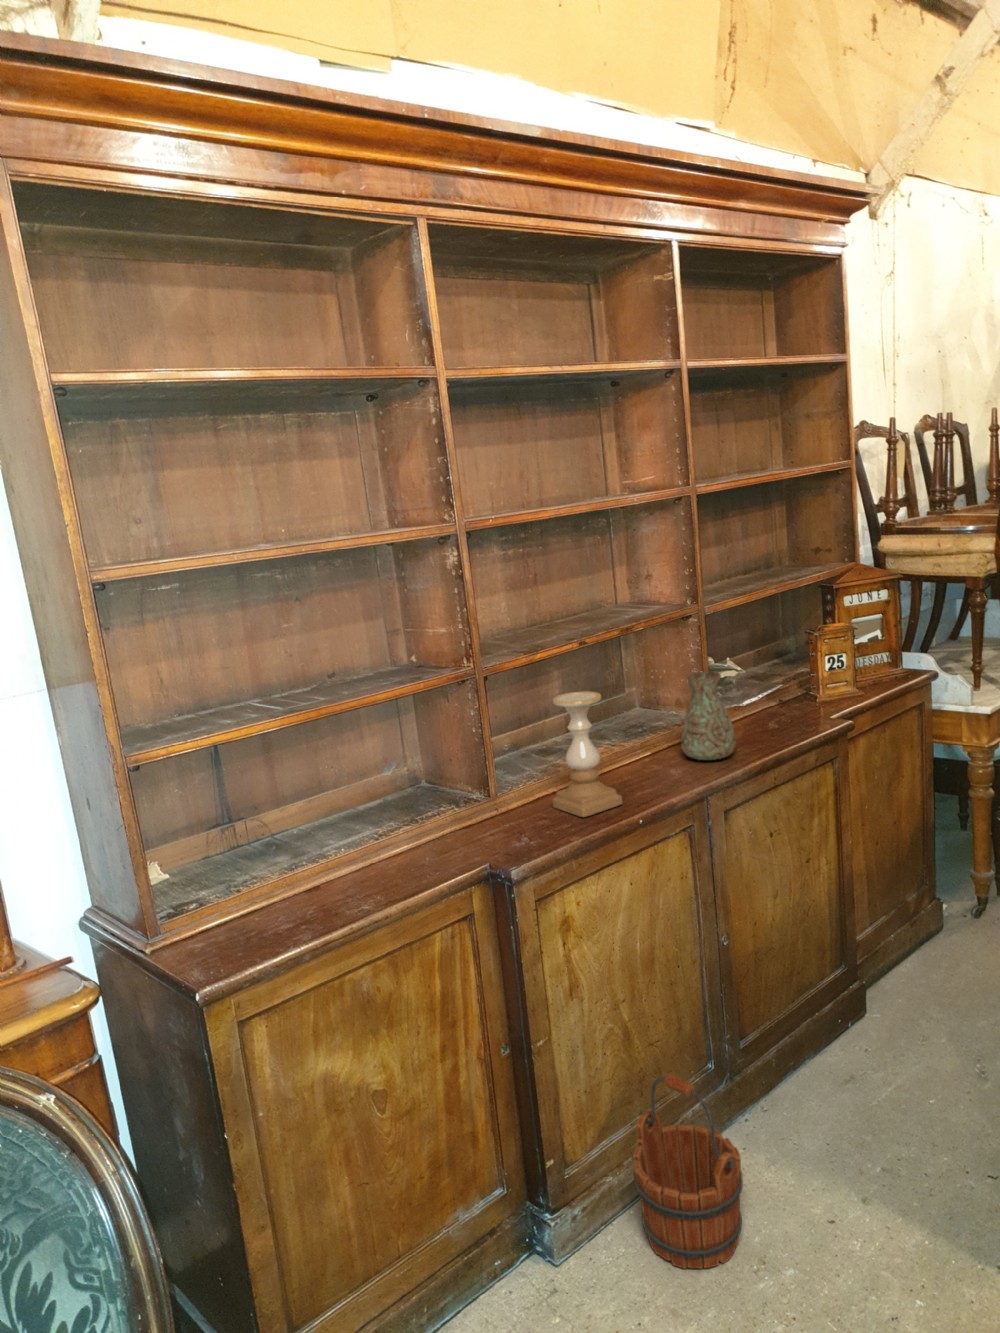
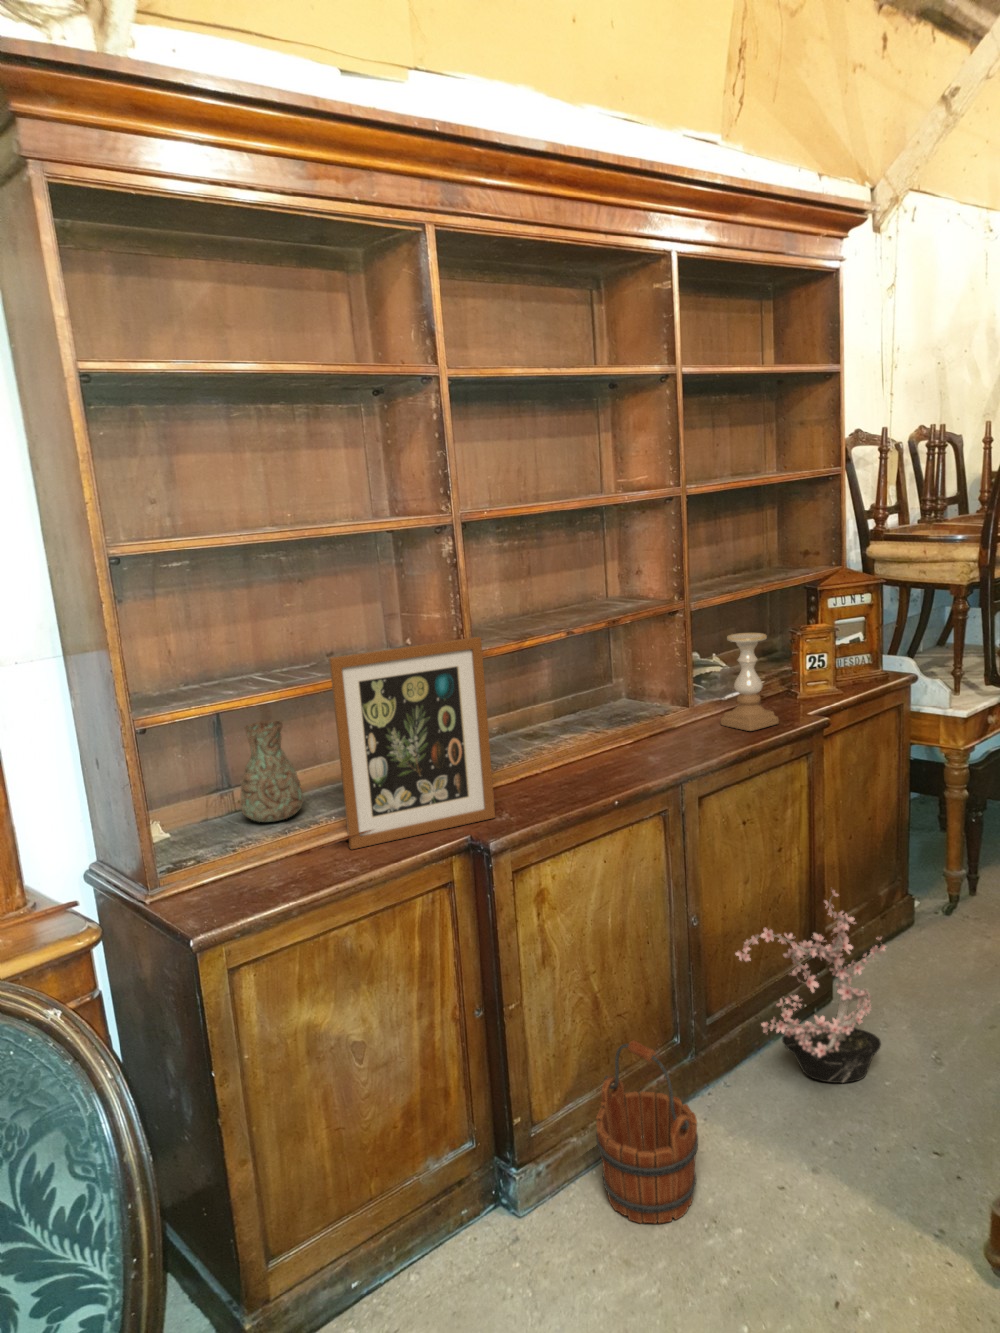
picture frame: none [333,653,515,886] -> present [329,637,495,849]
decorative vase: present [681,672,736,760] -> present [241,721,304,822]
candle holder: present [552,691,622,817] -> present [721,633,779,731]
potted plant: none [762,892,931,1103] -> present [736,890,886,1083]

